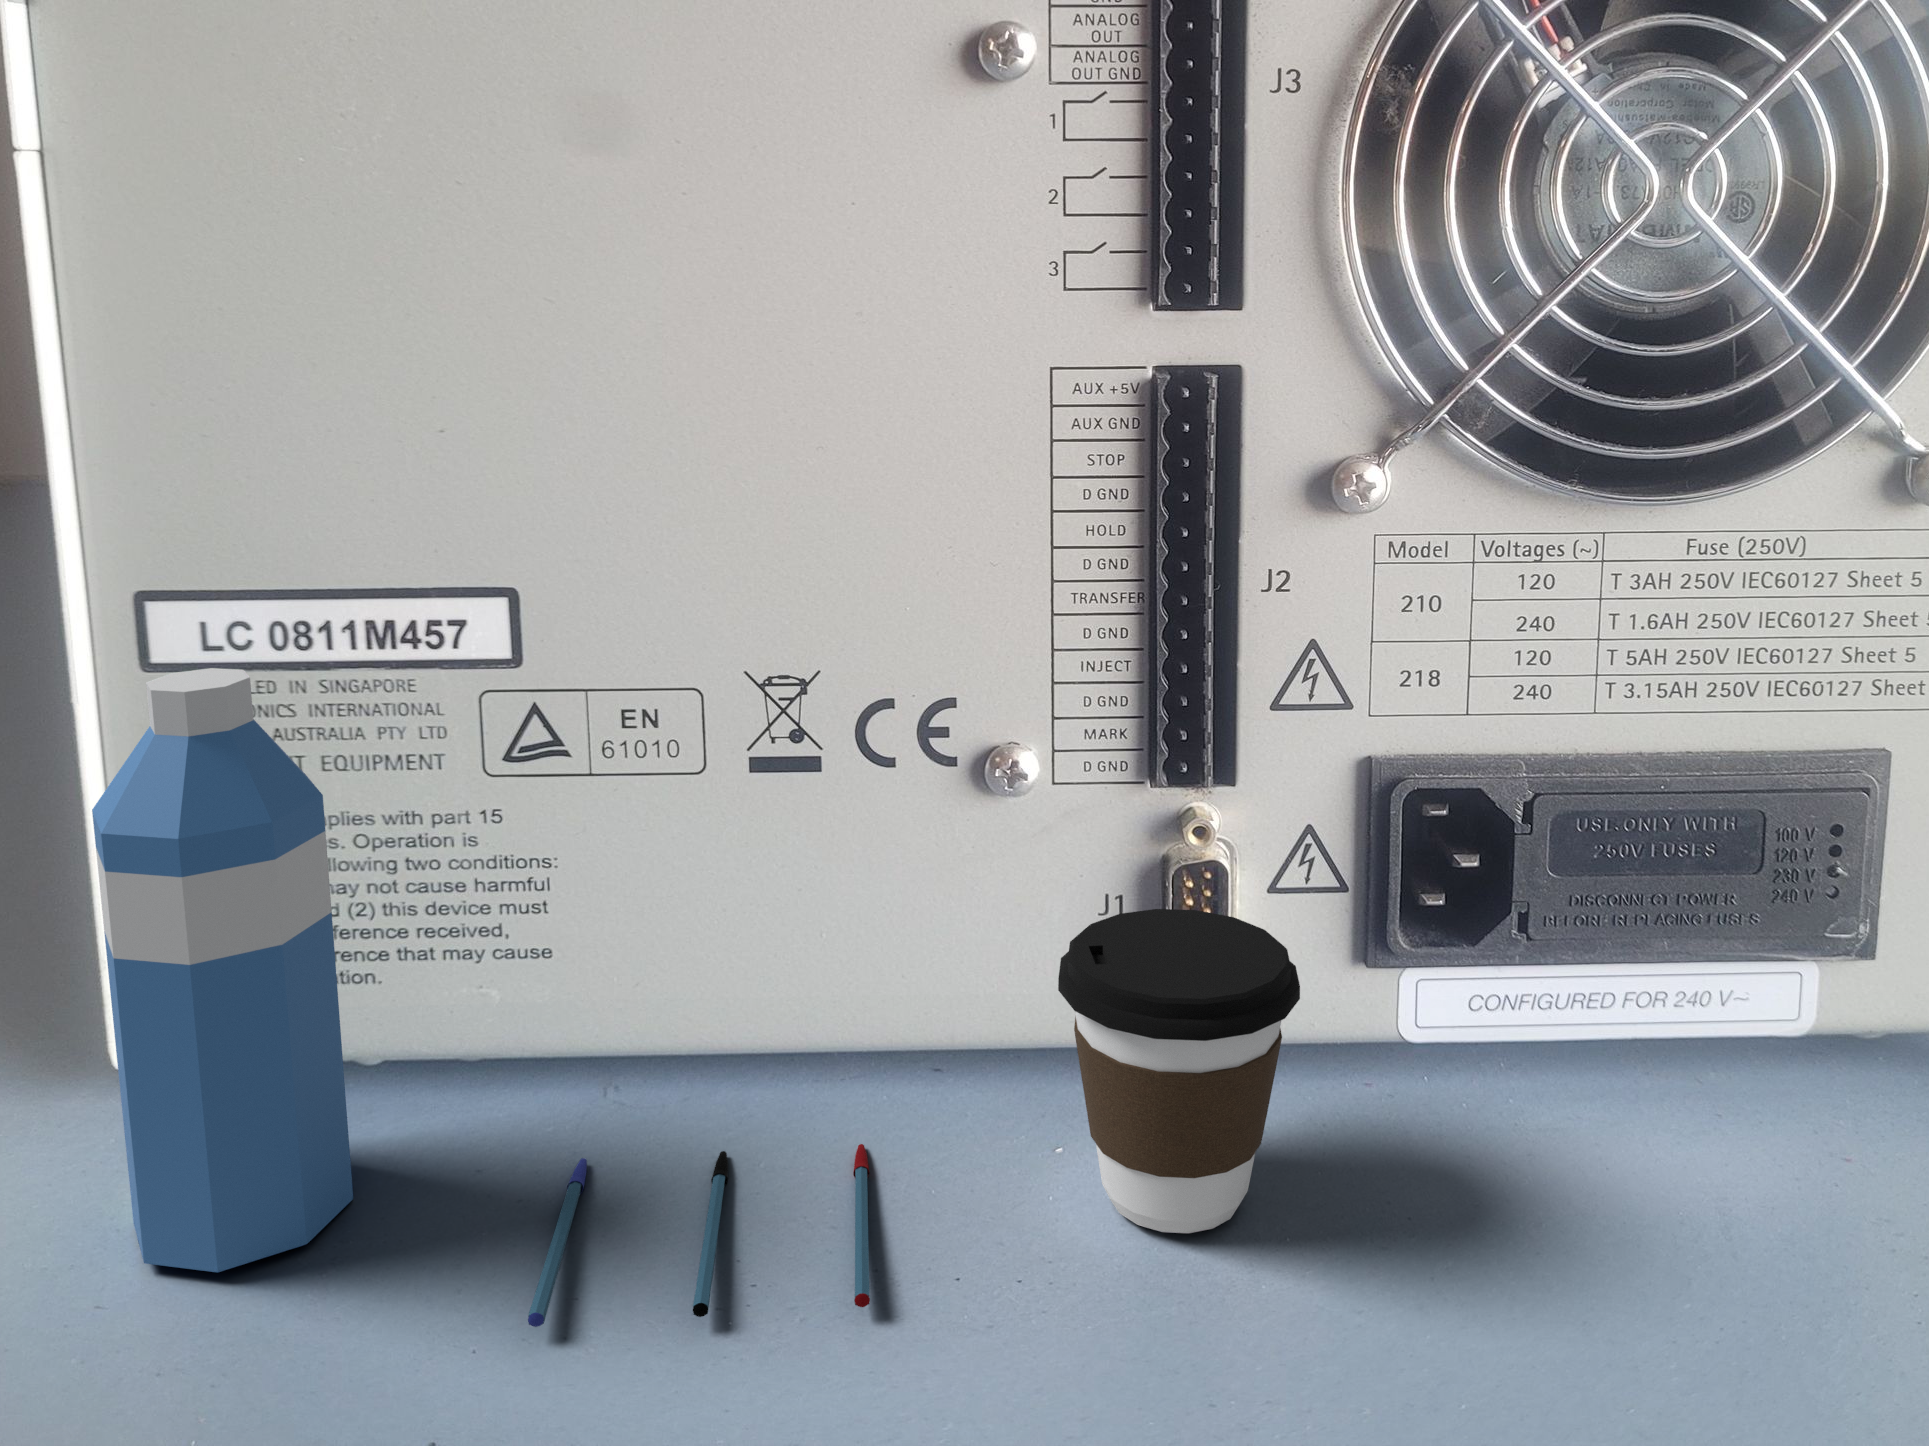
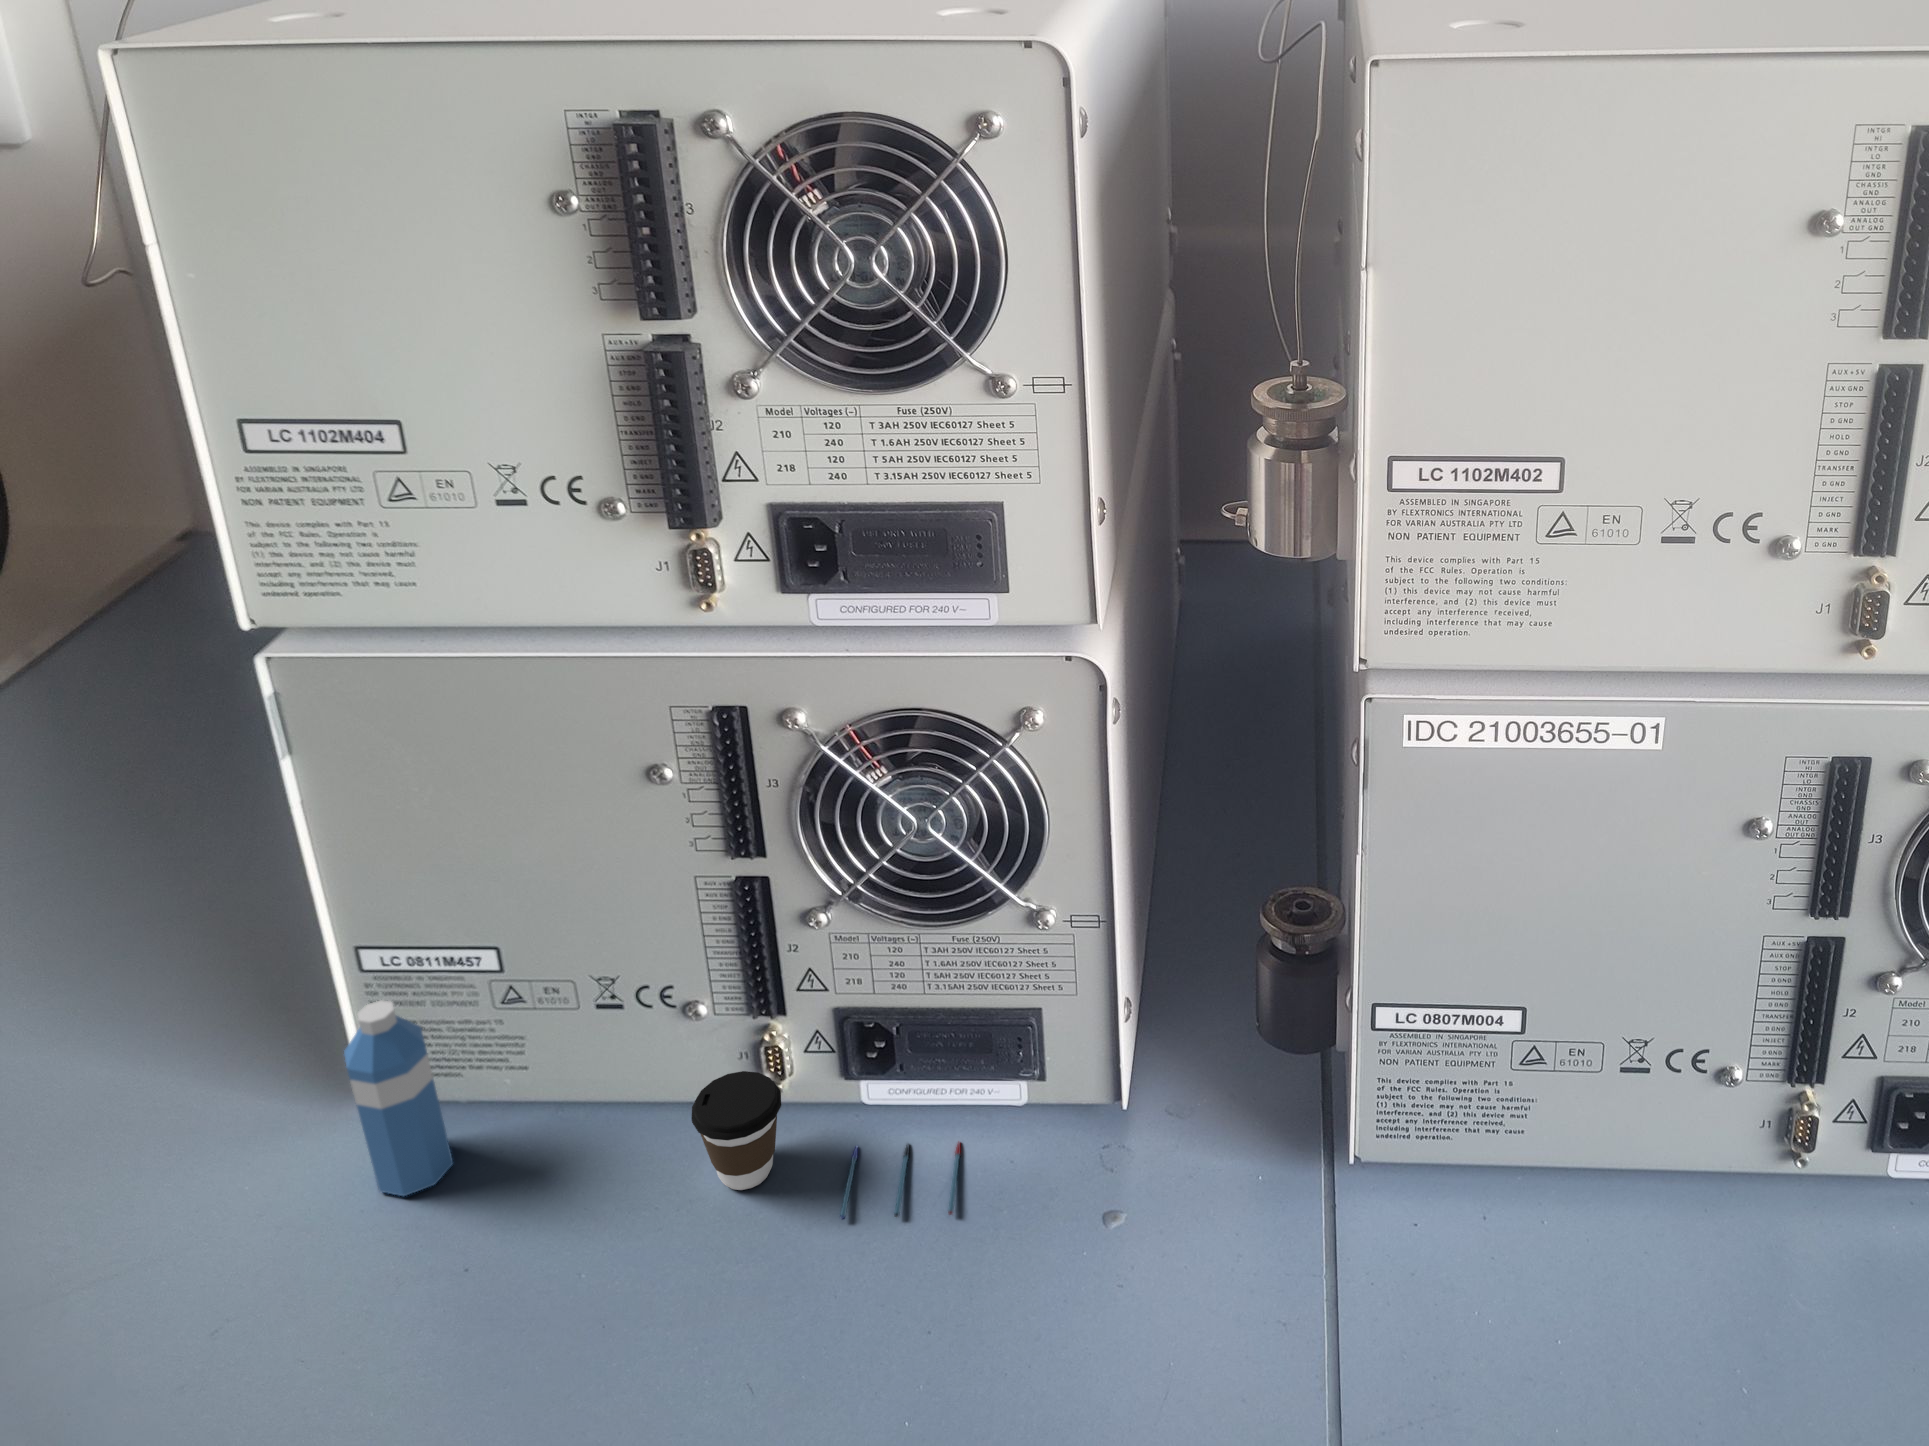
pen: present [528,1144,870,1327] -> present [840,1142,961,1219]

